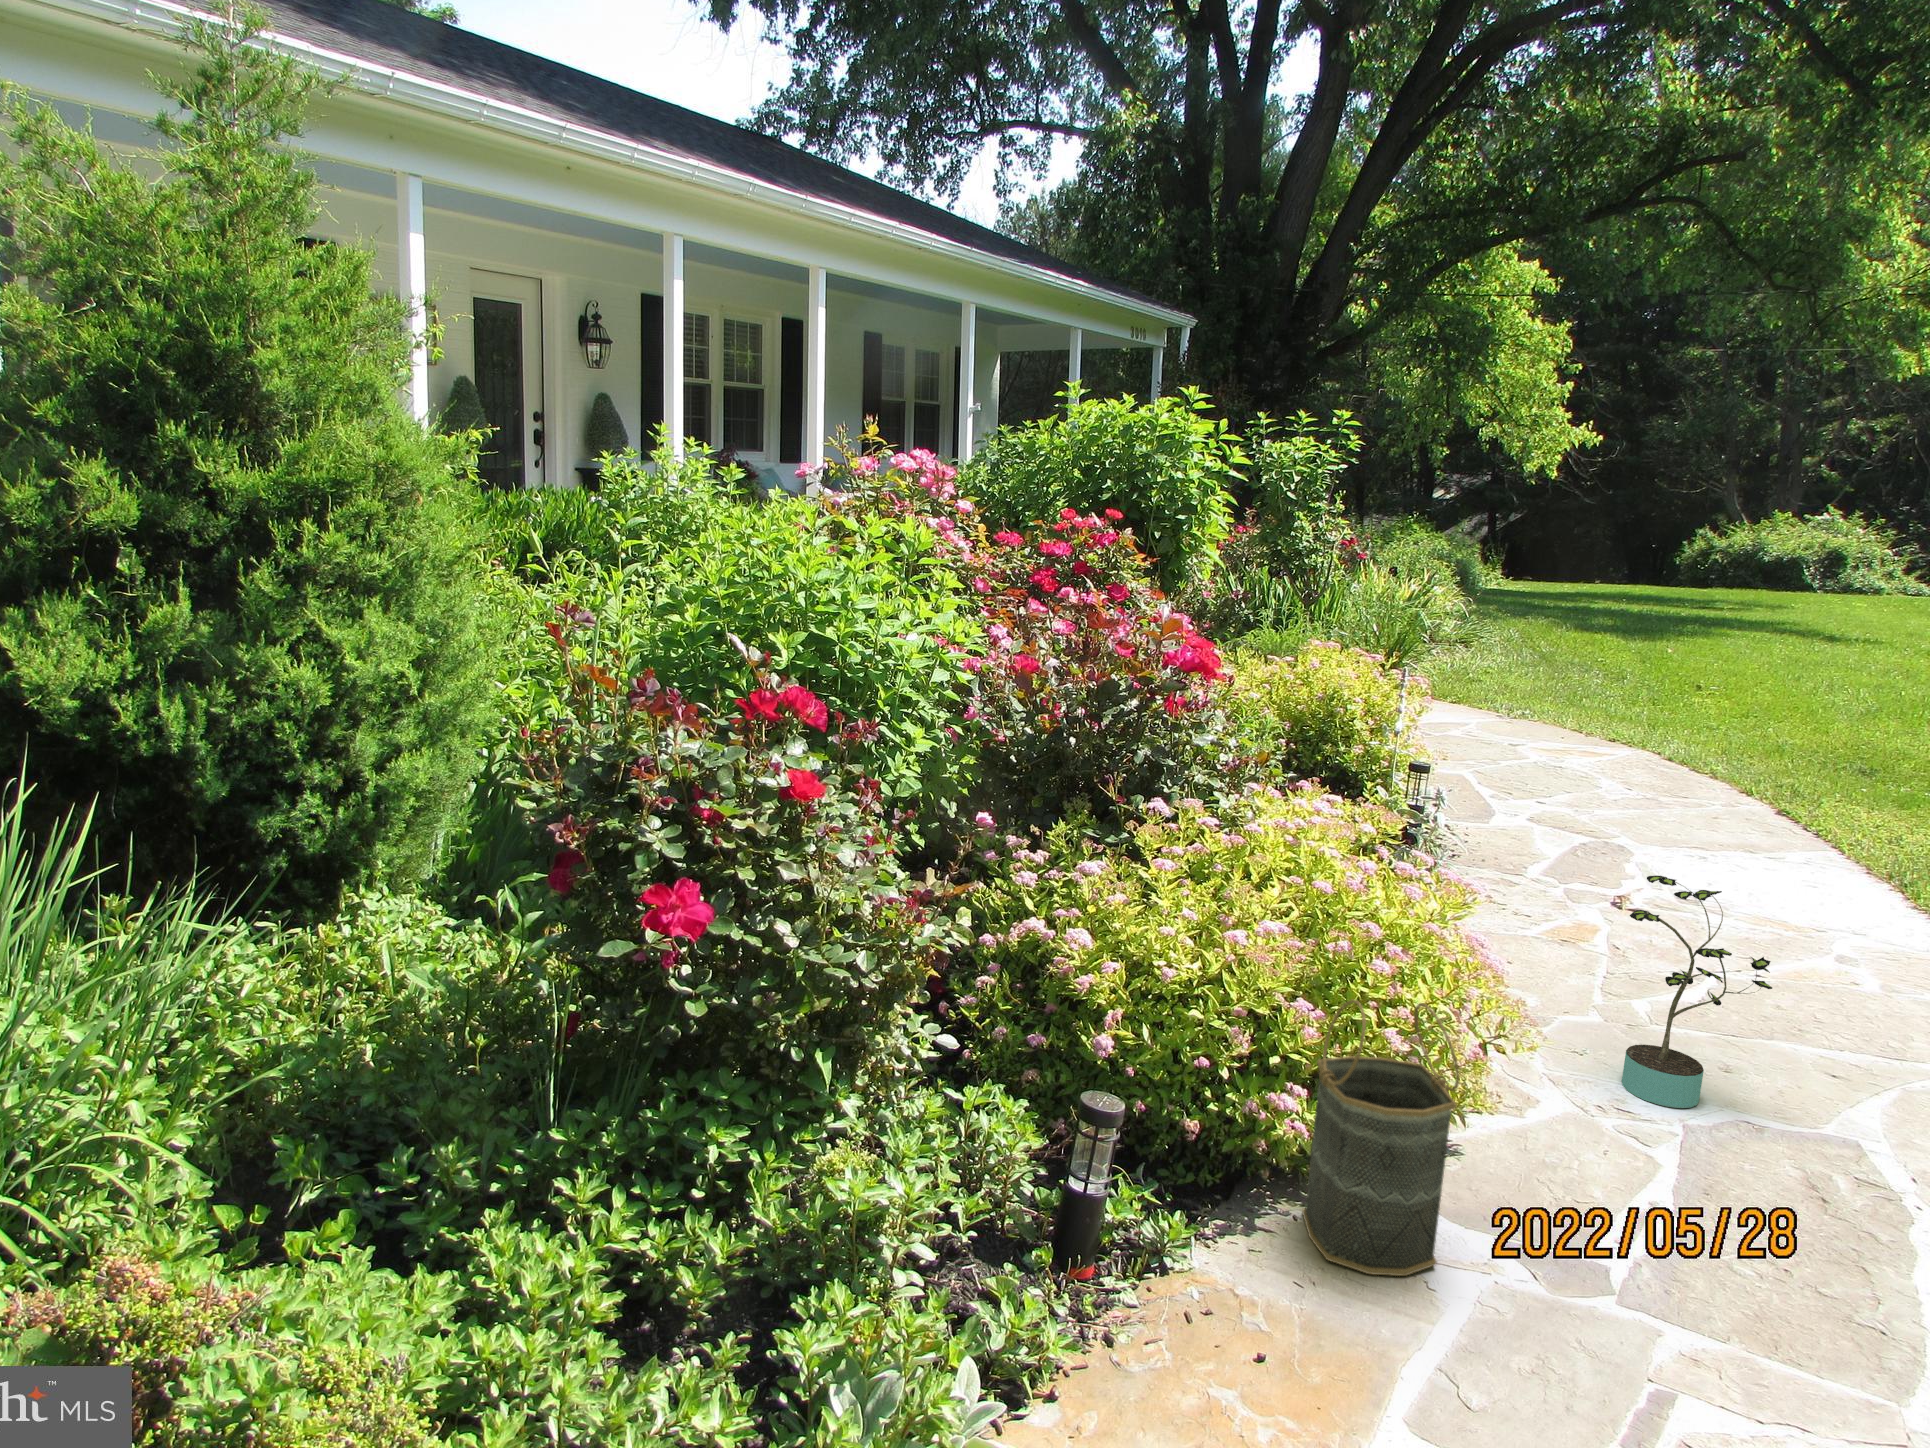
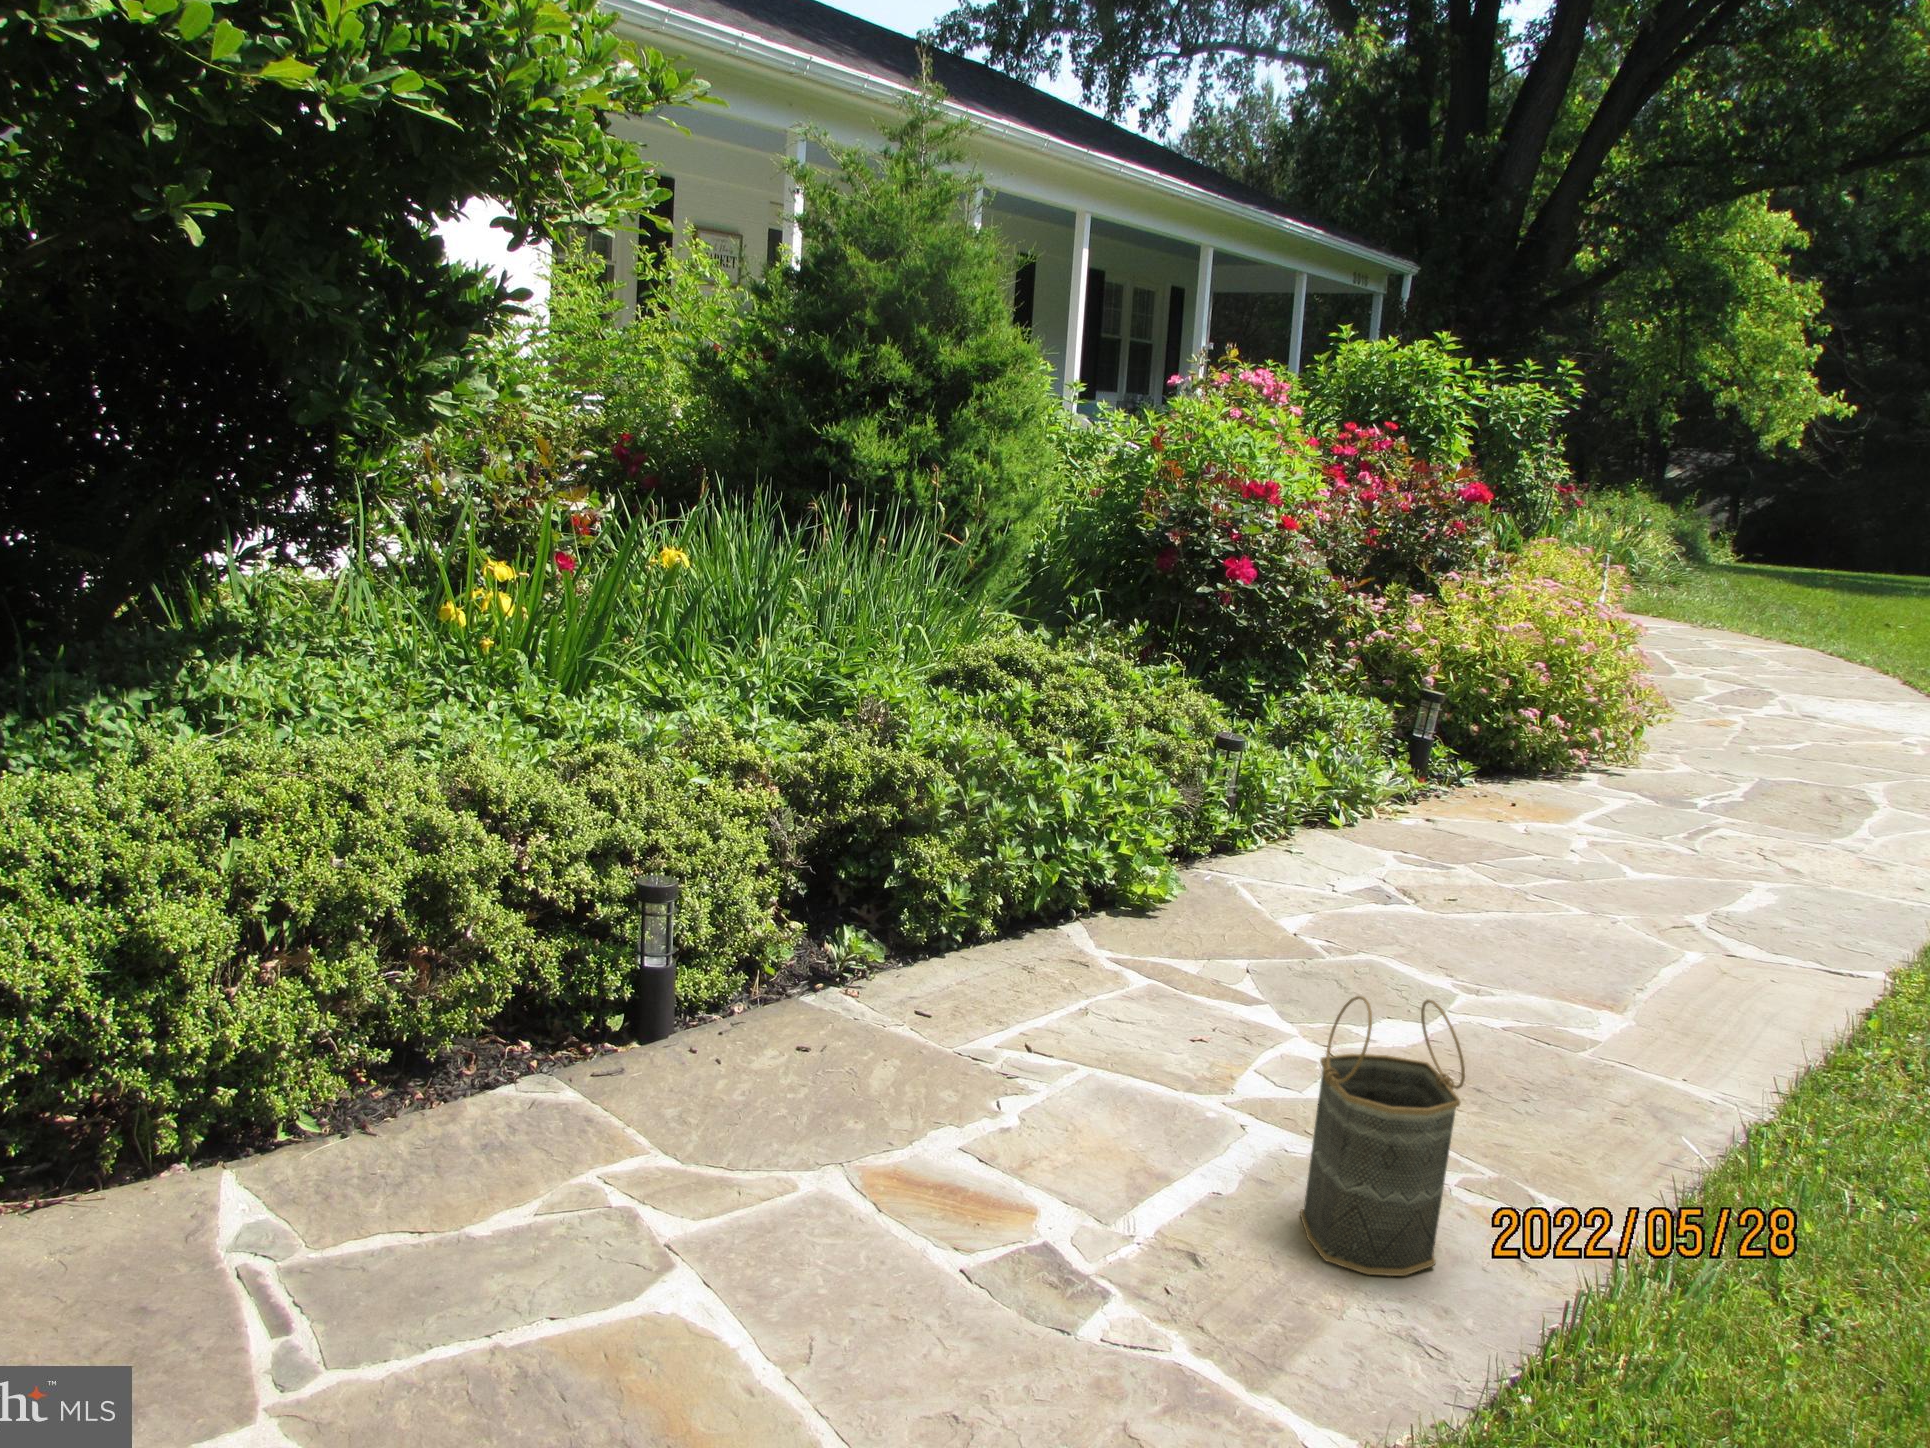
potted plant: present [1622,876,1772,1108] -> none [1629,866,1785,1107]

